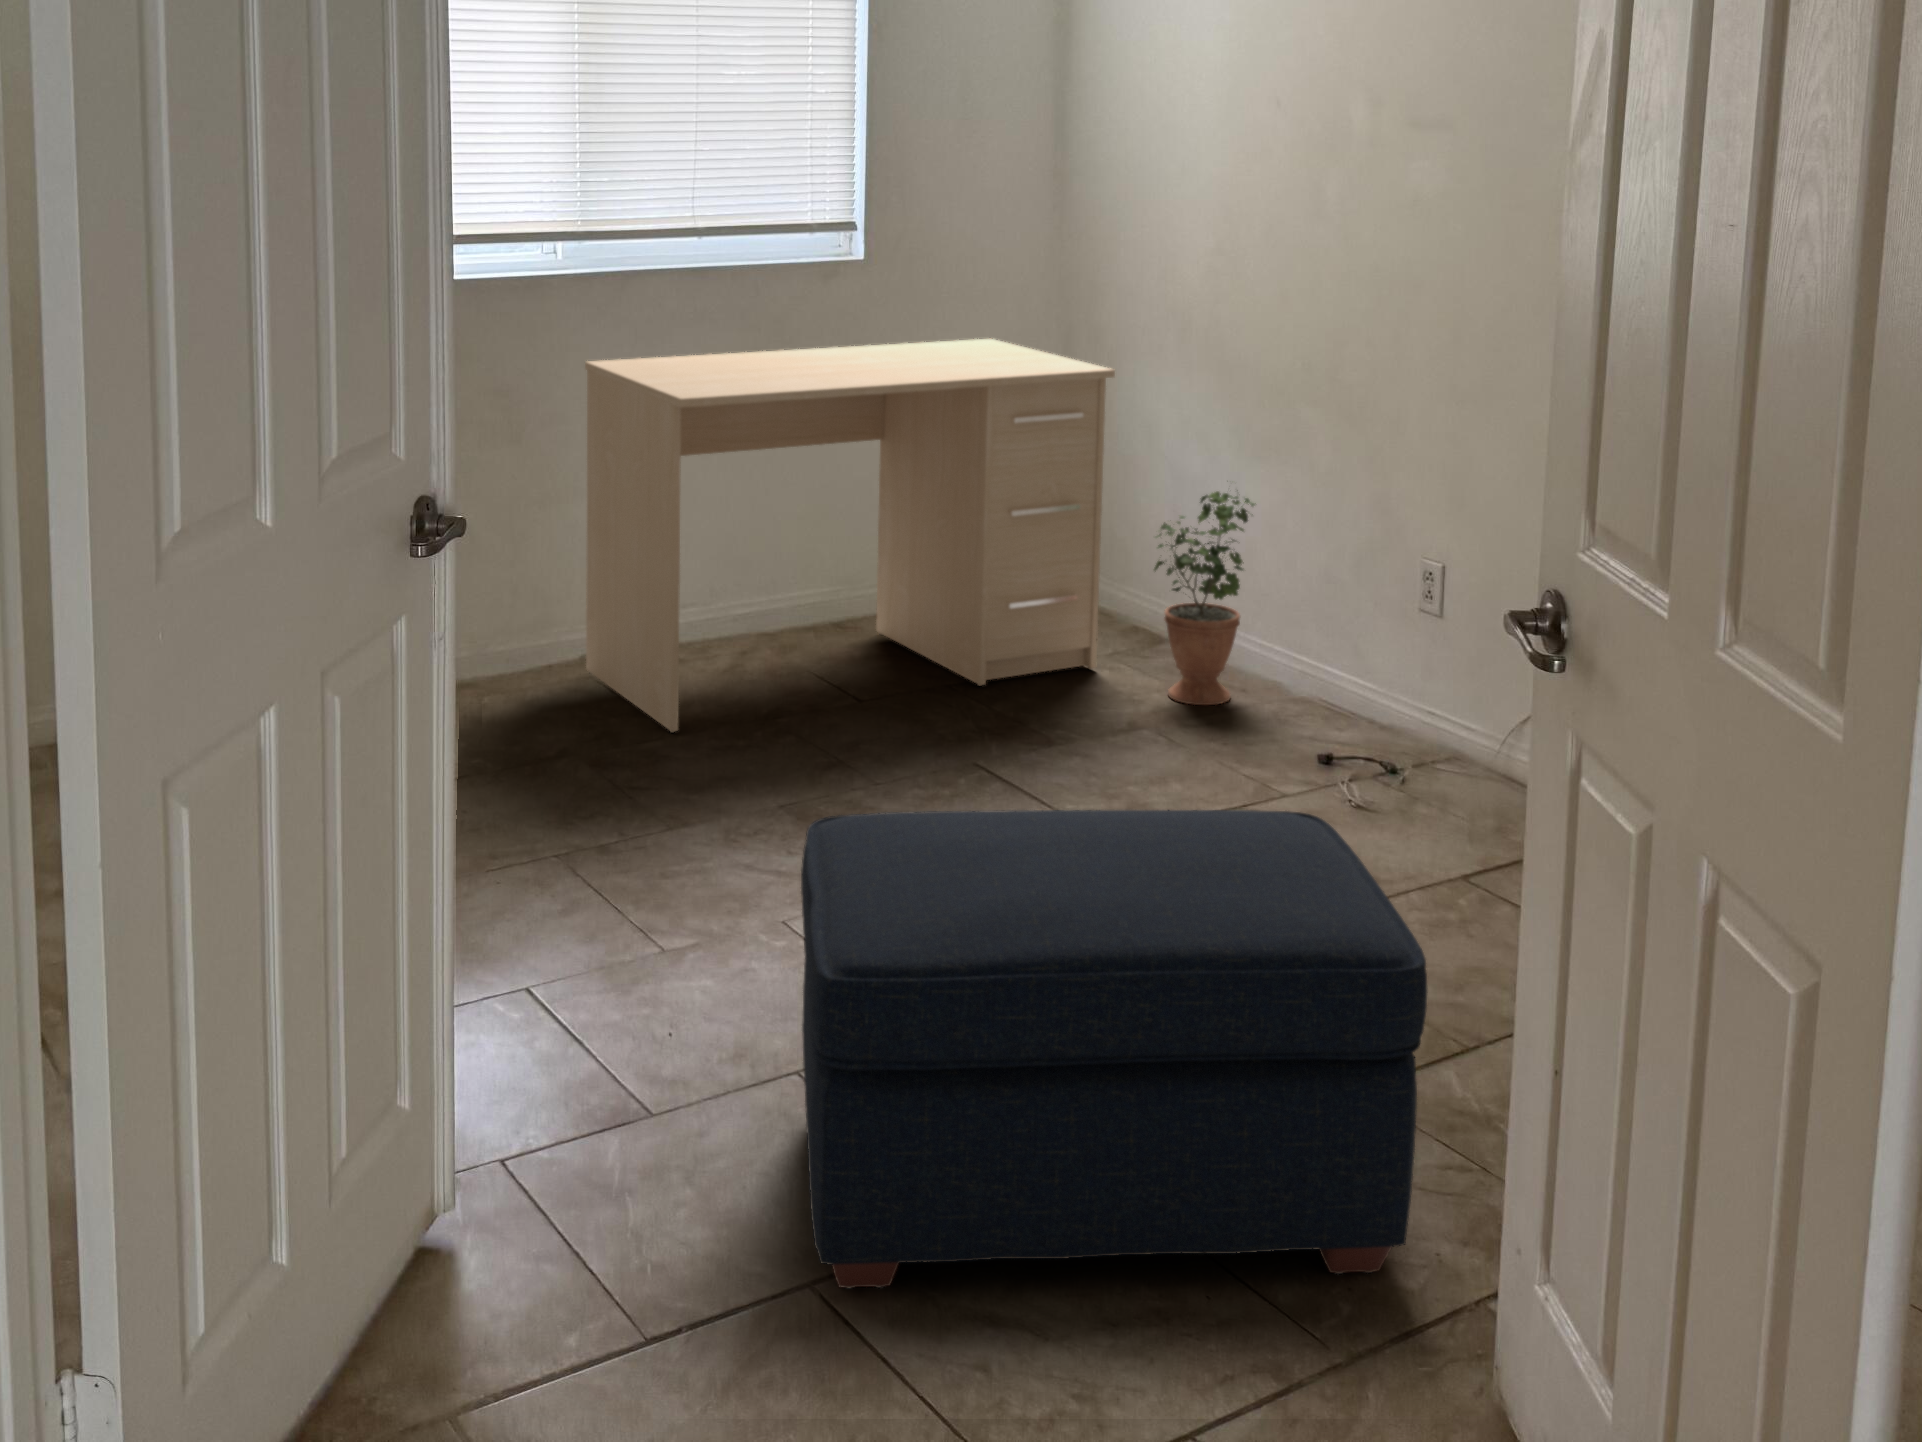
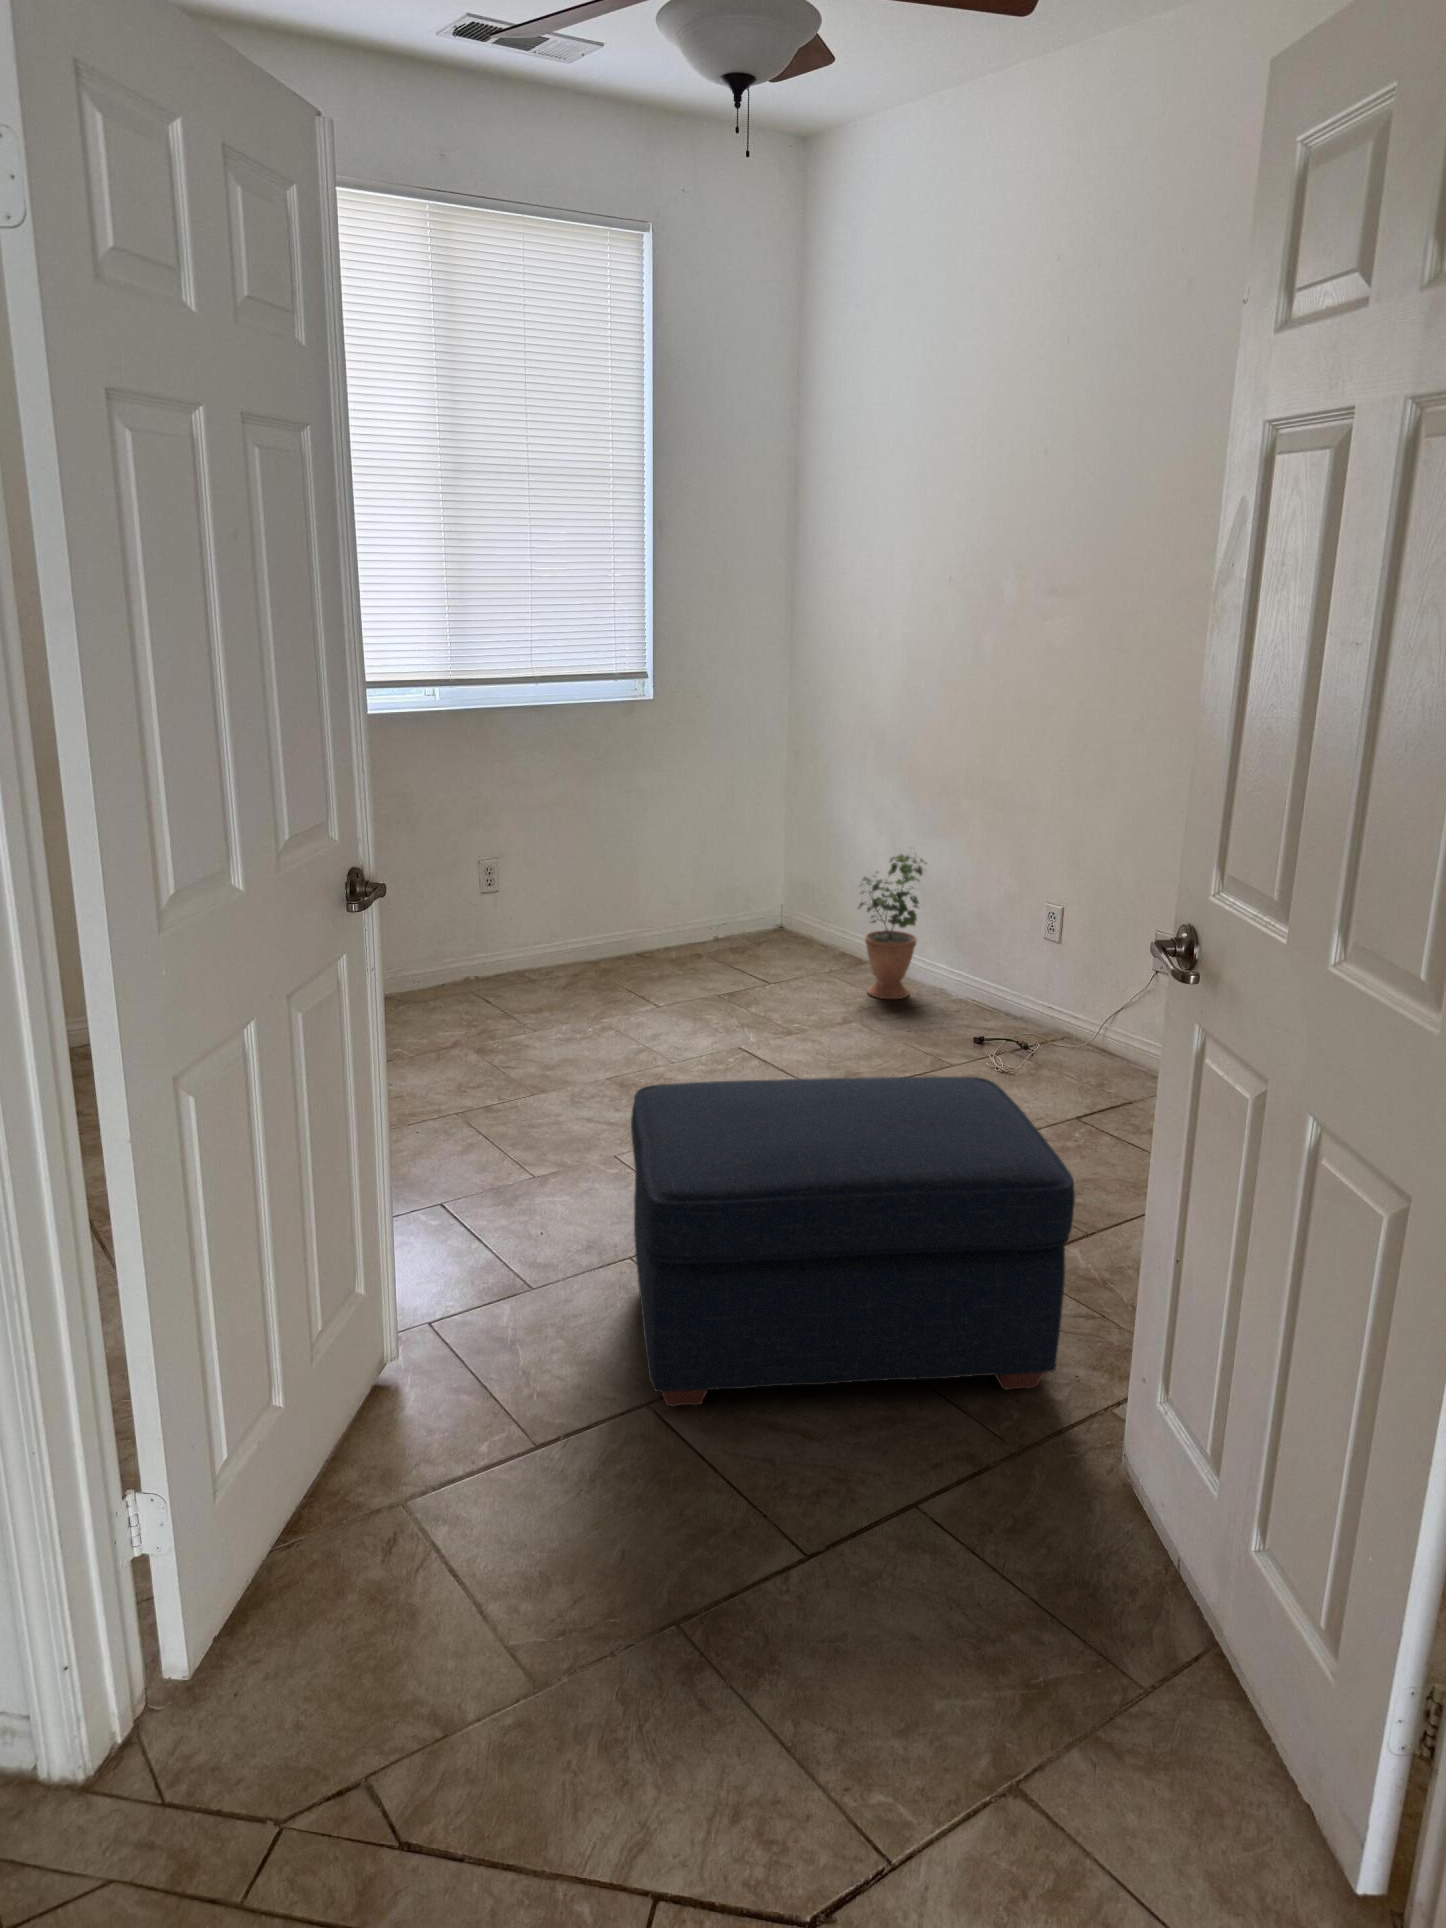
desk: present [585,339,1115,733] -> none [463,751,830,1024]

